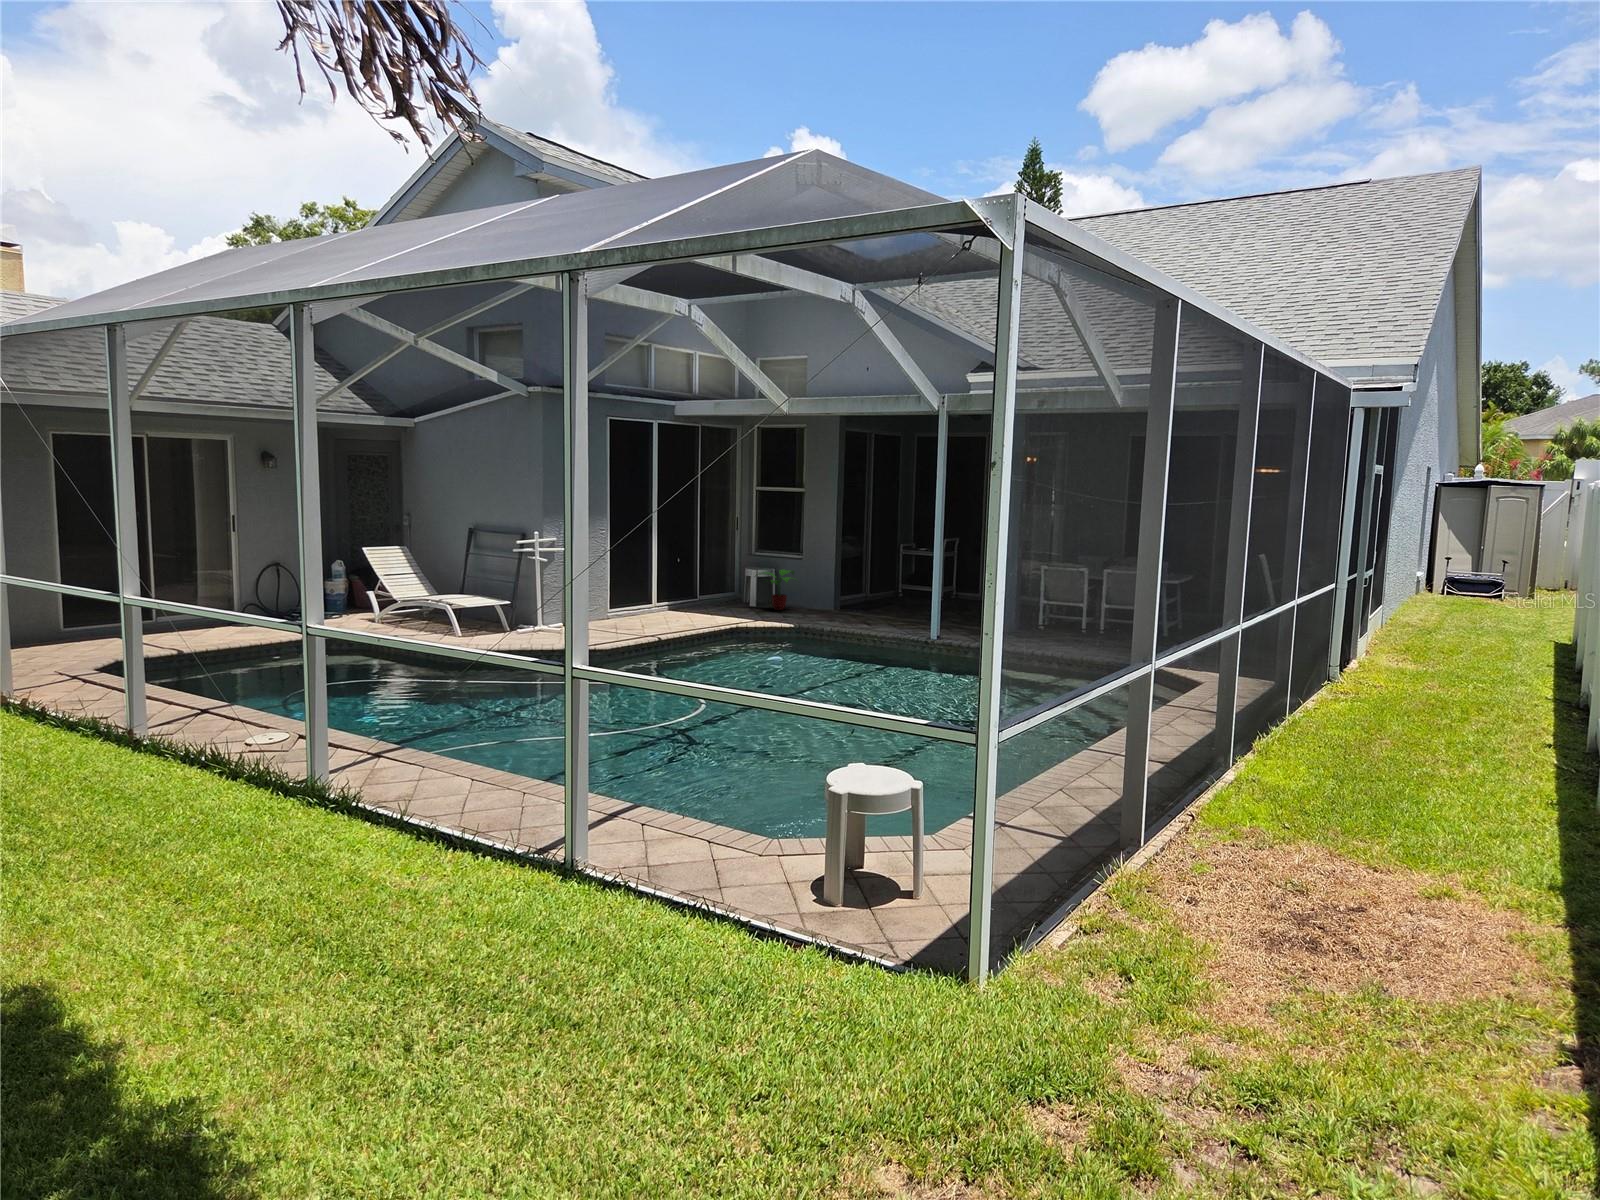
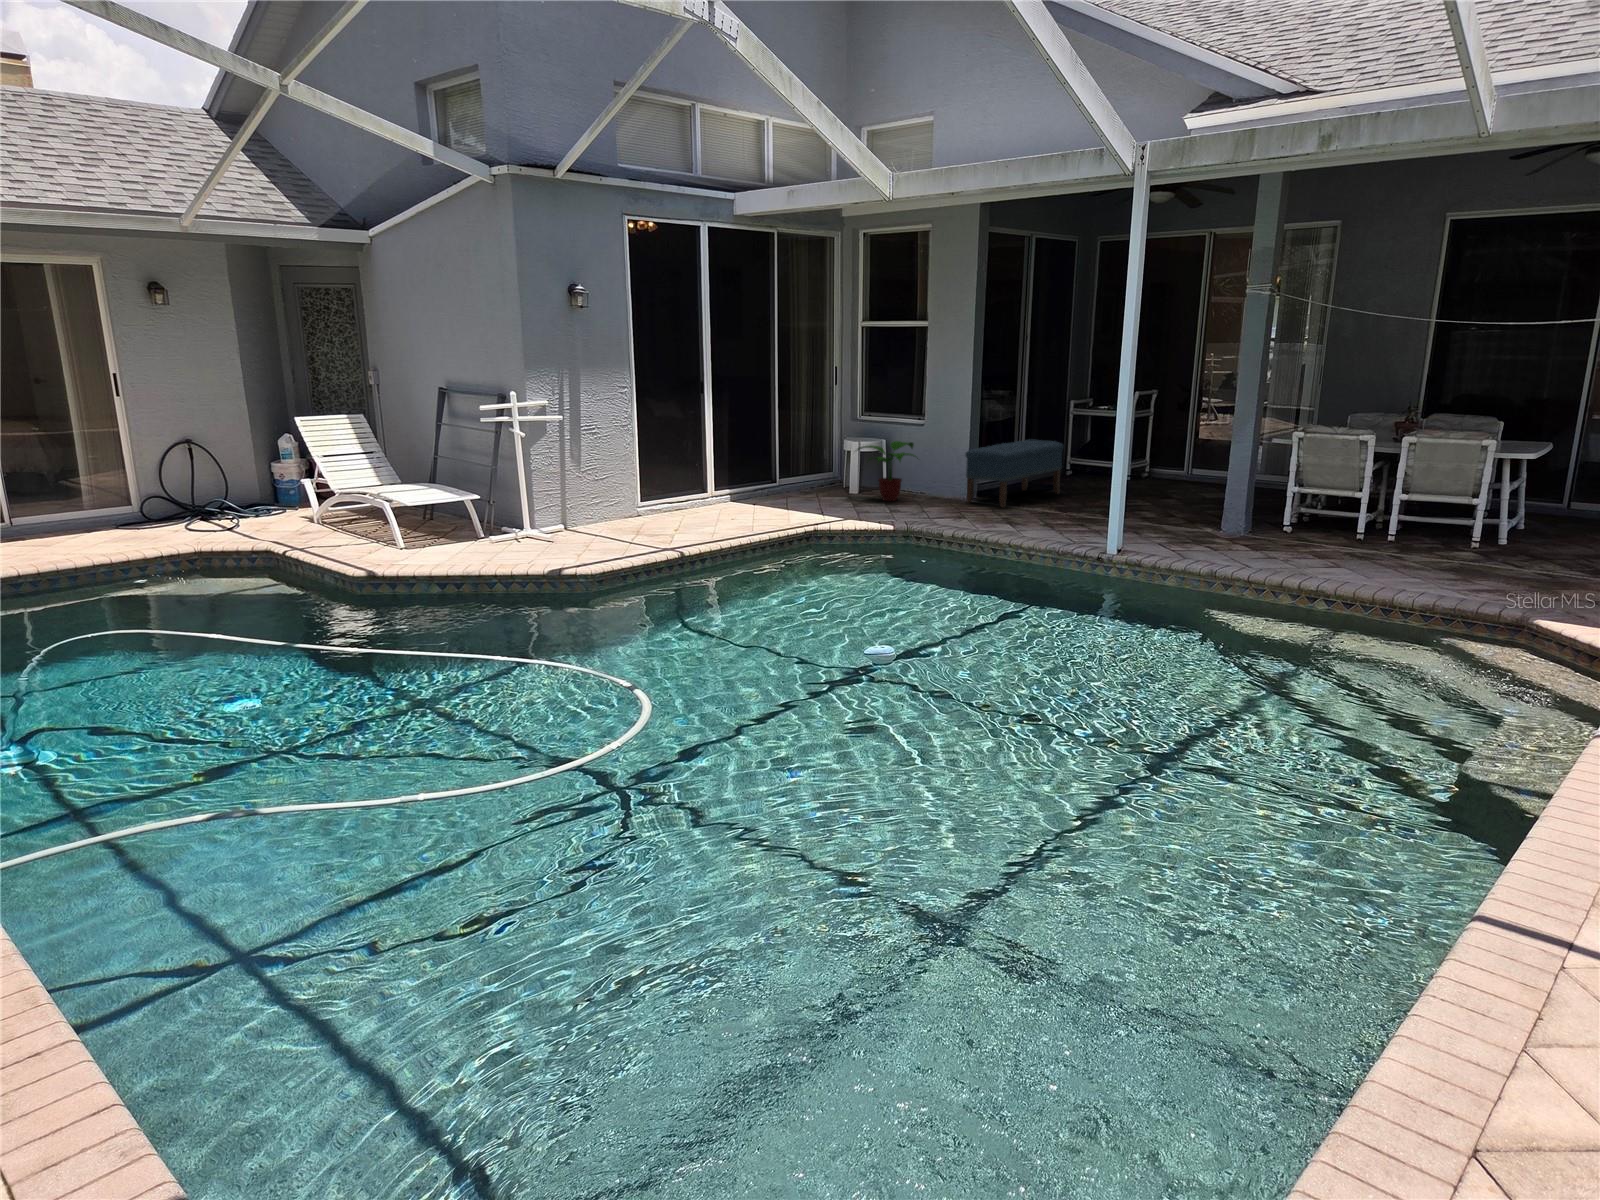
bench: none [830,570,894,615] -> present [965,440,1064,508]

